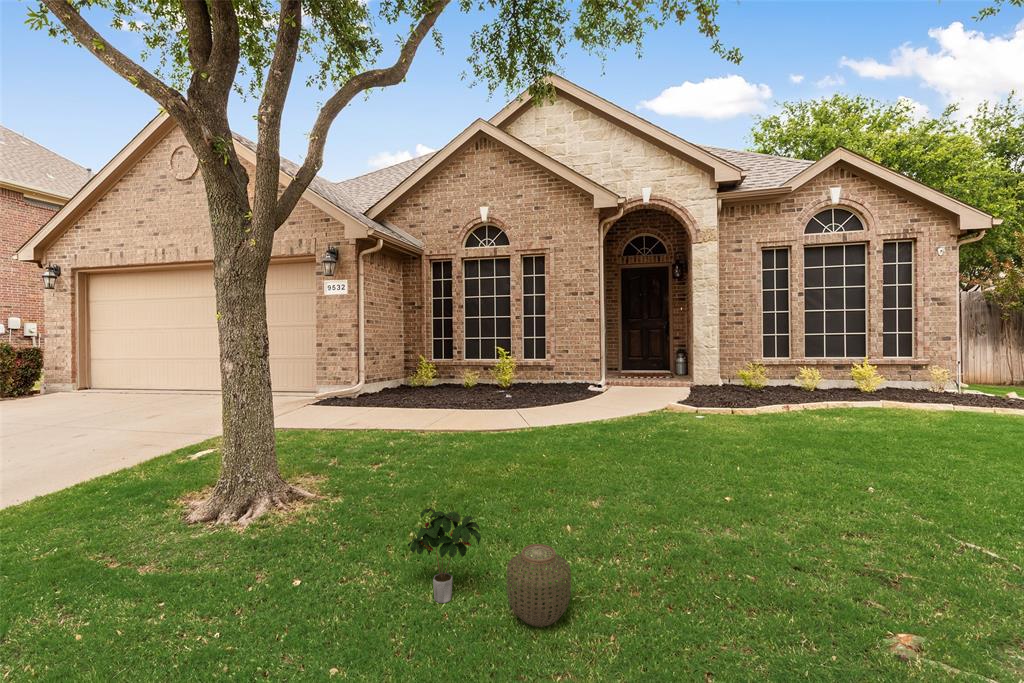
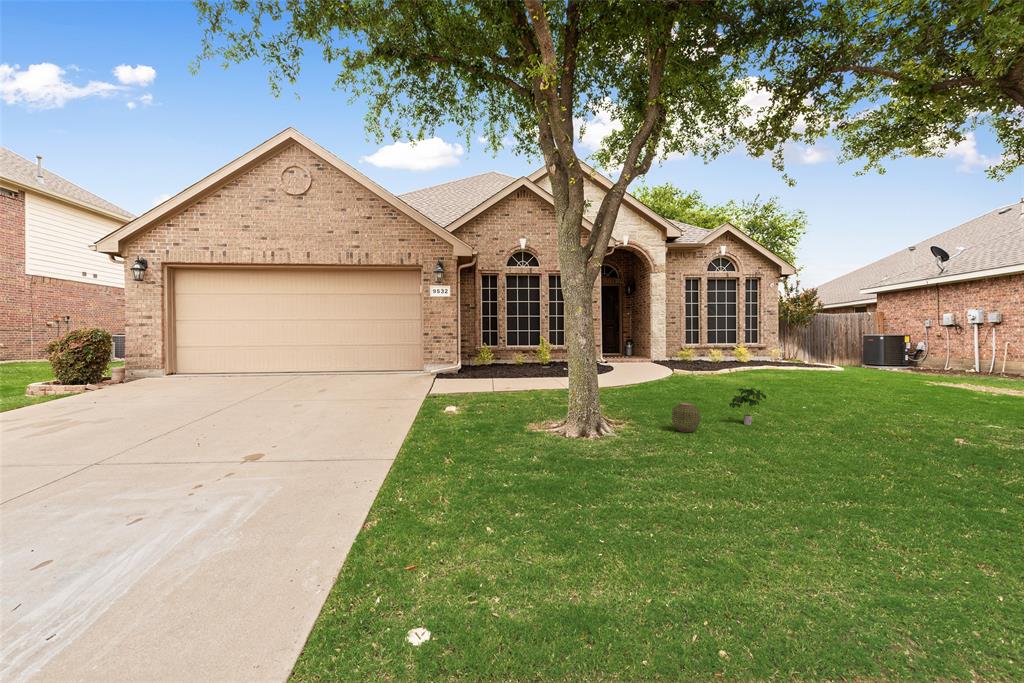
woven basket: present [507,544,571,626] -> present [672,402,700,432]

